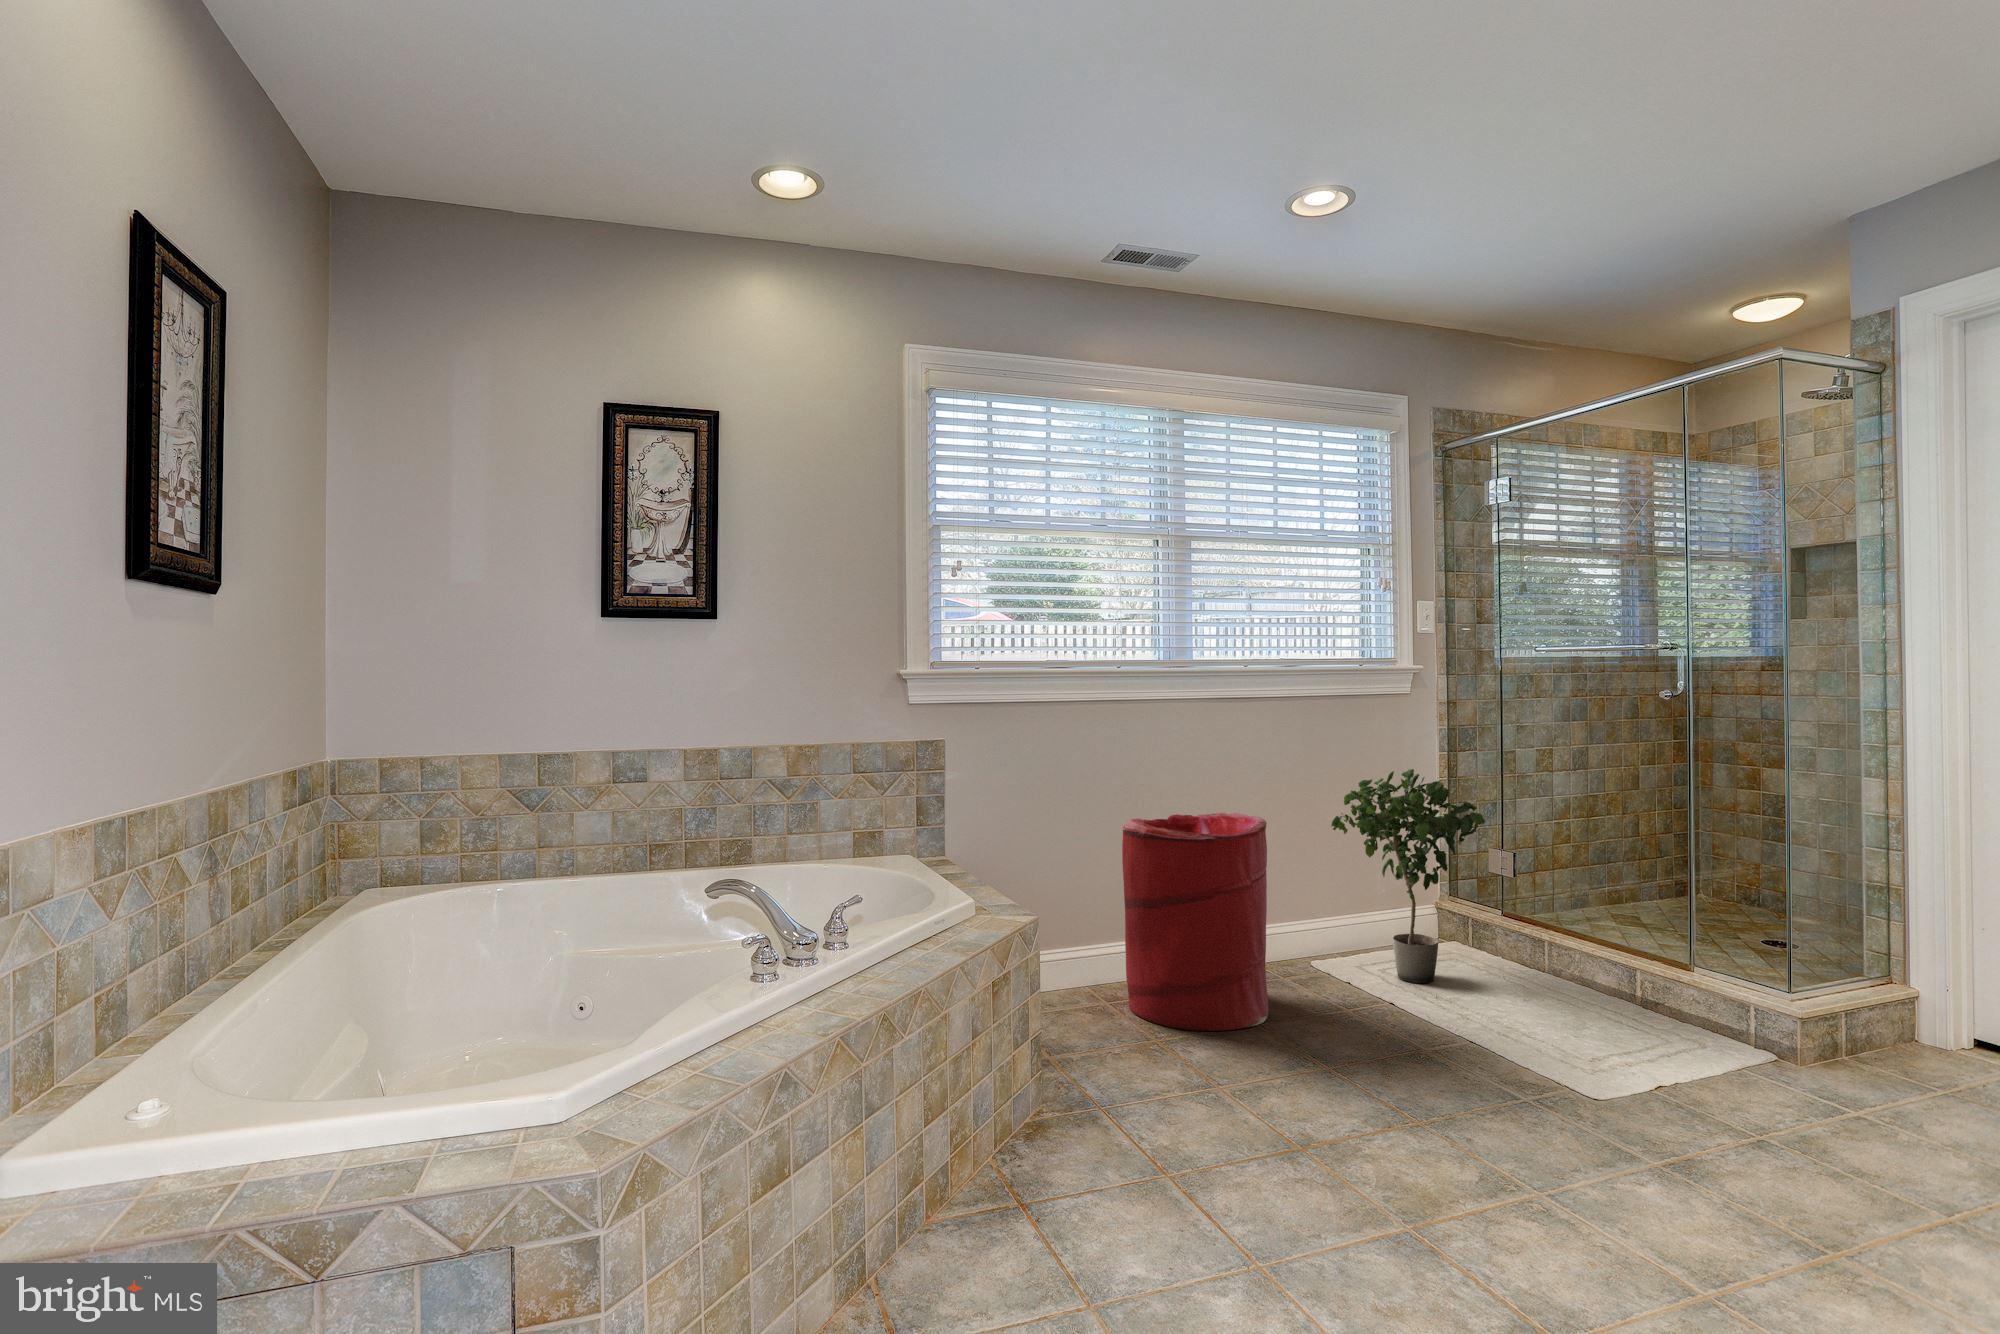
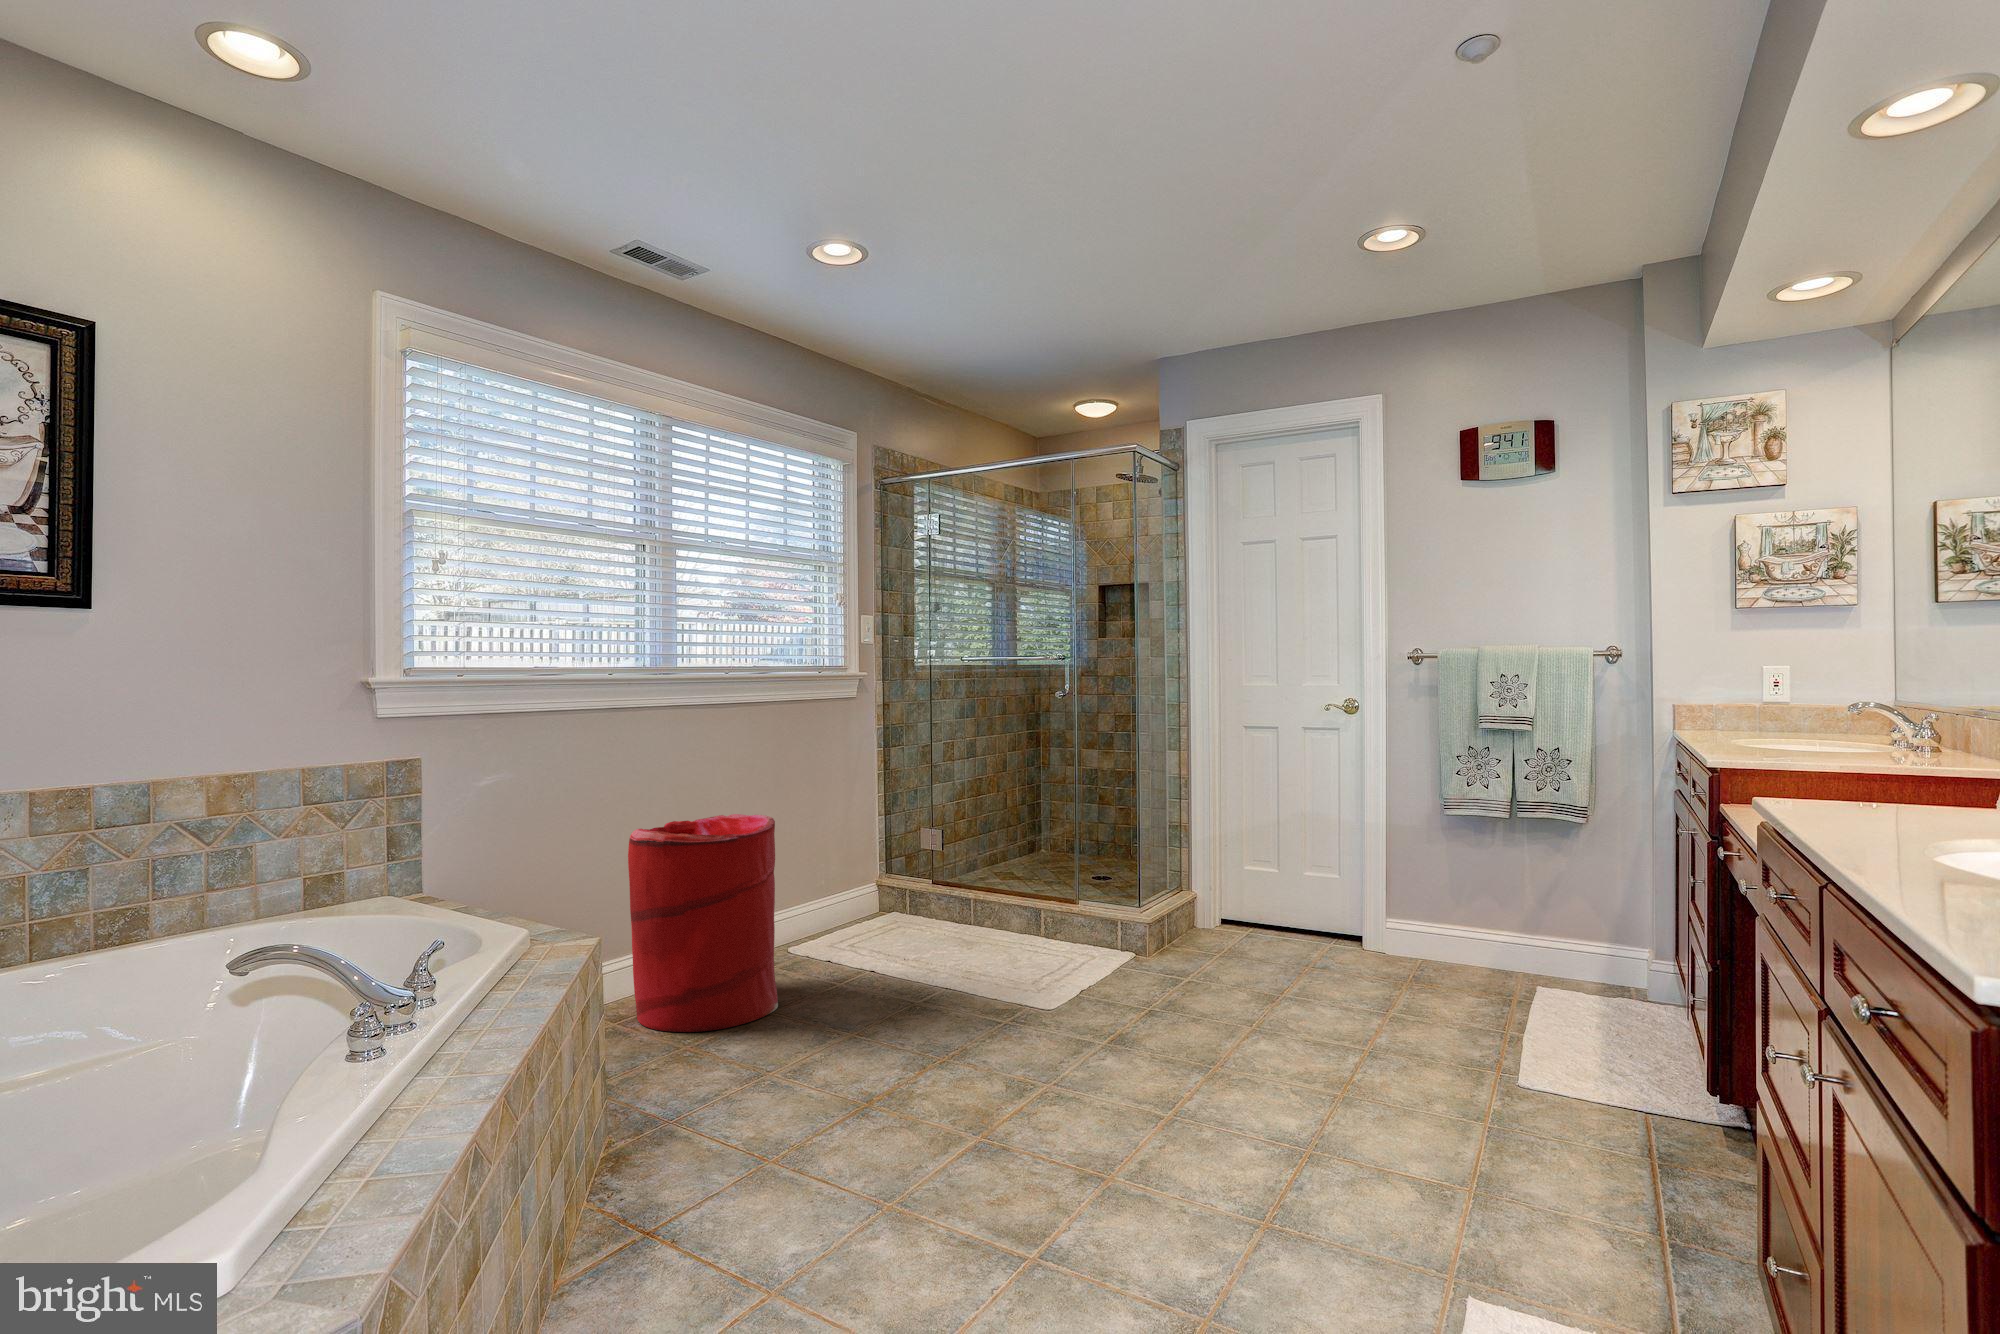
potted plant: present [1331,769,1485,983] -> none [805,763,940,949]

